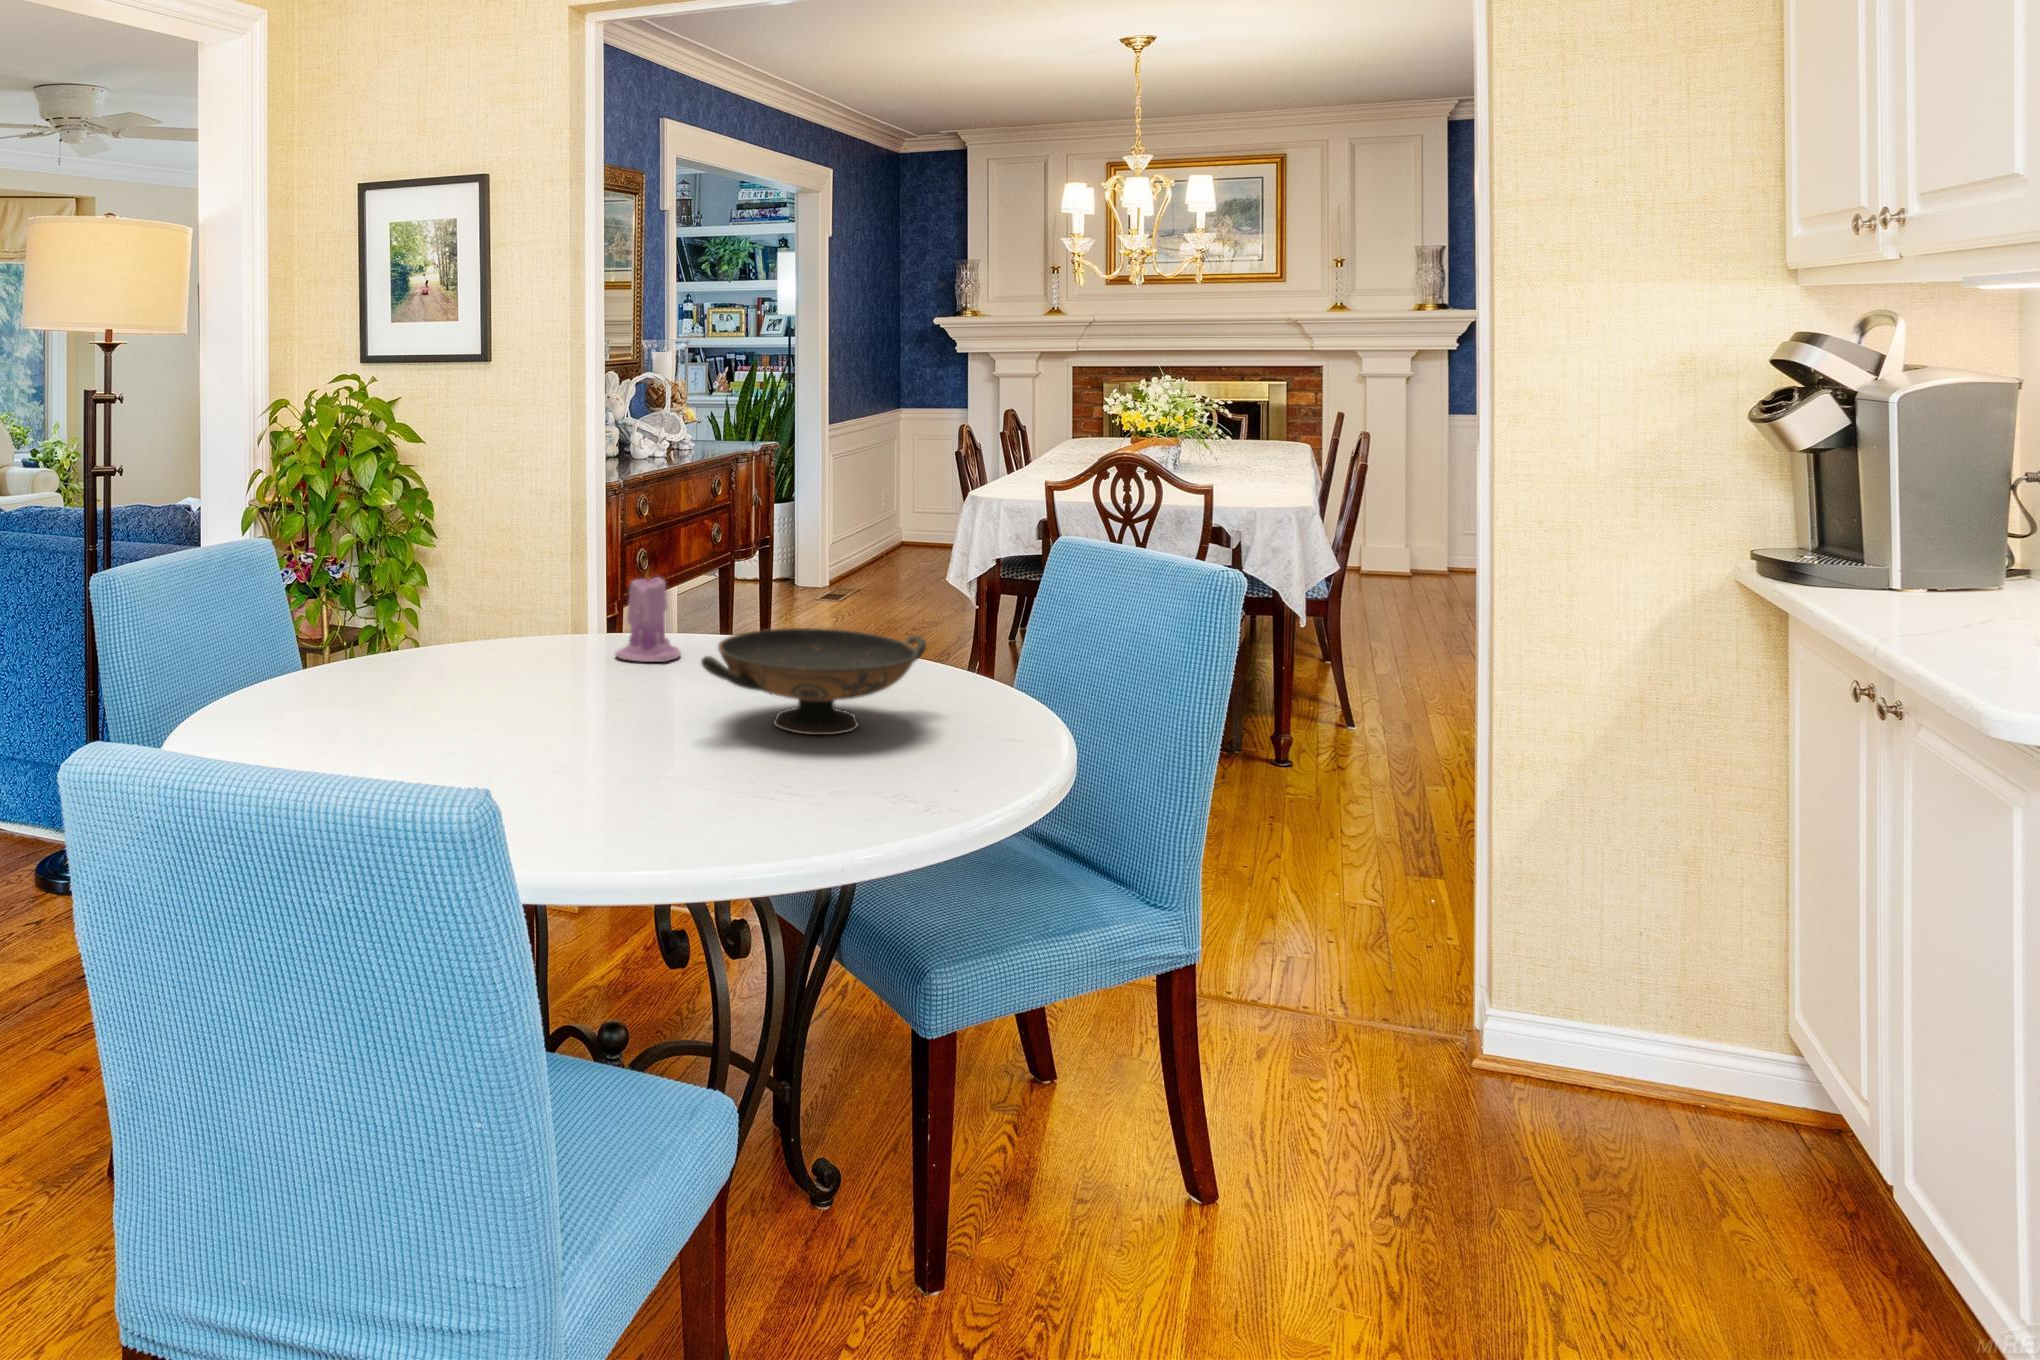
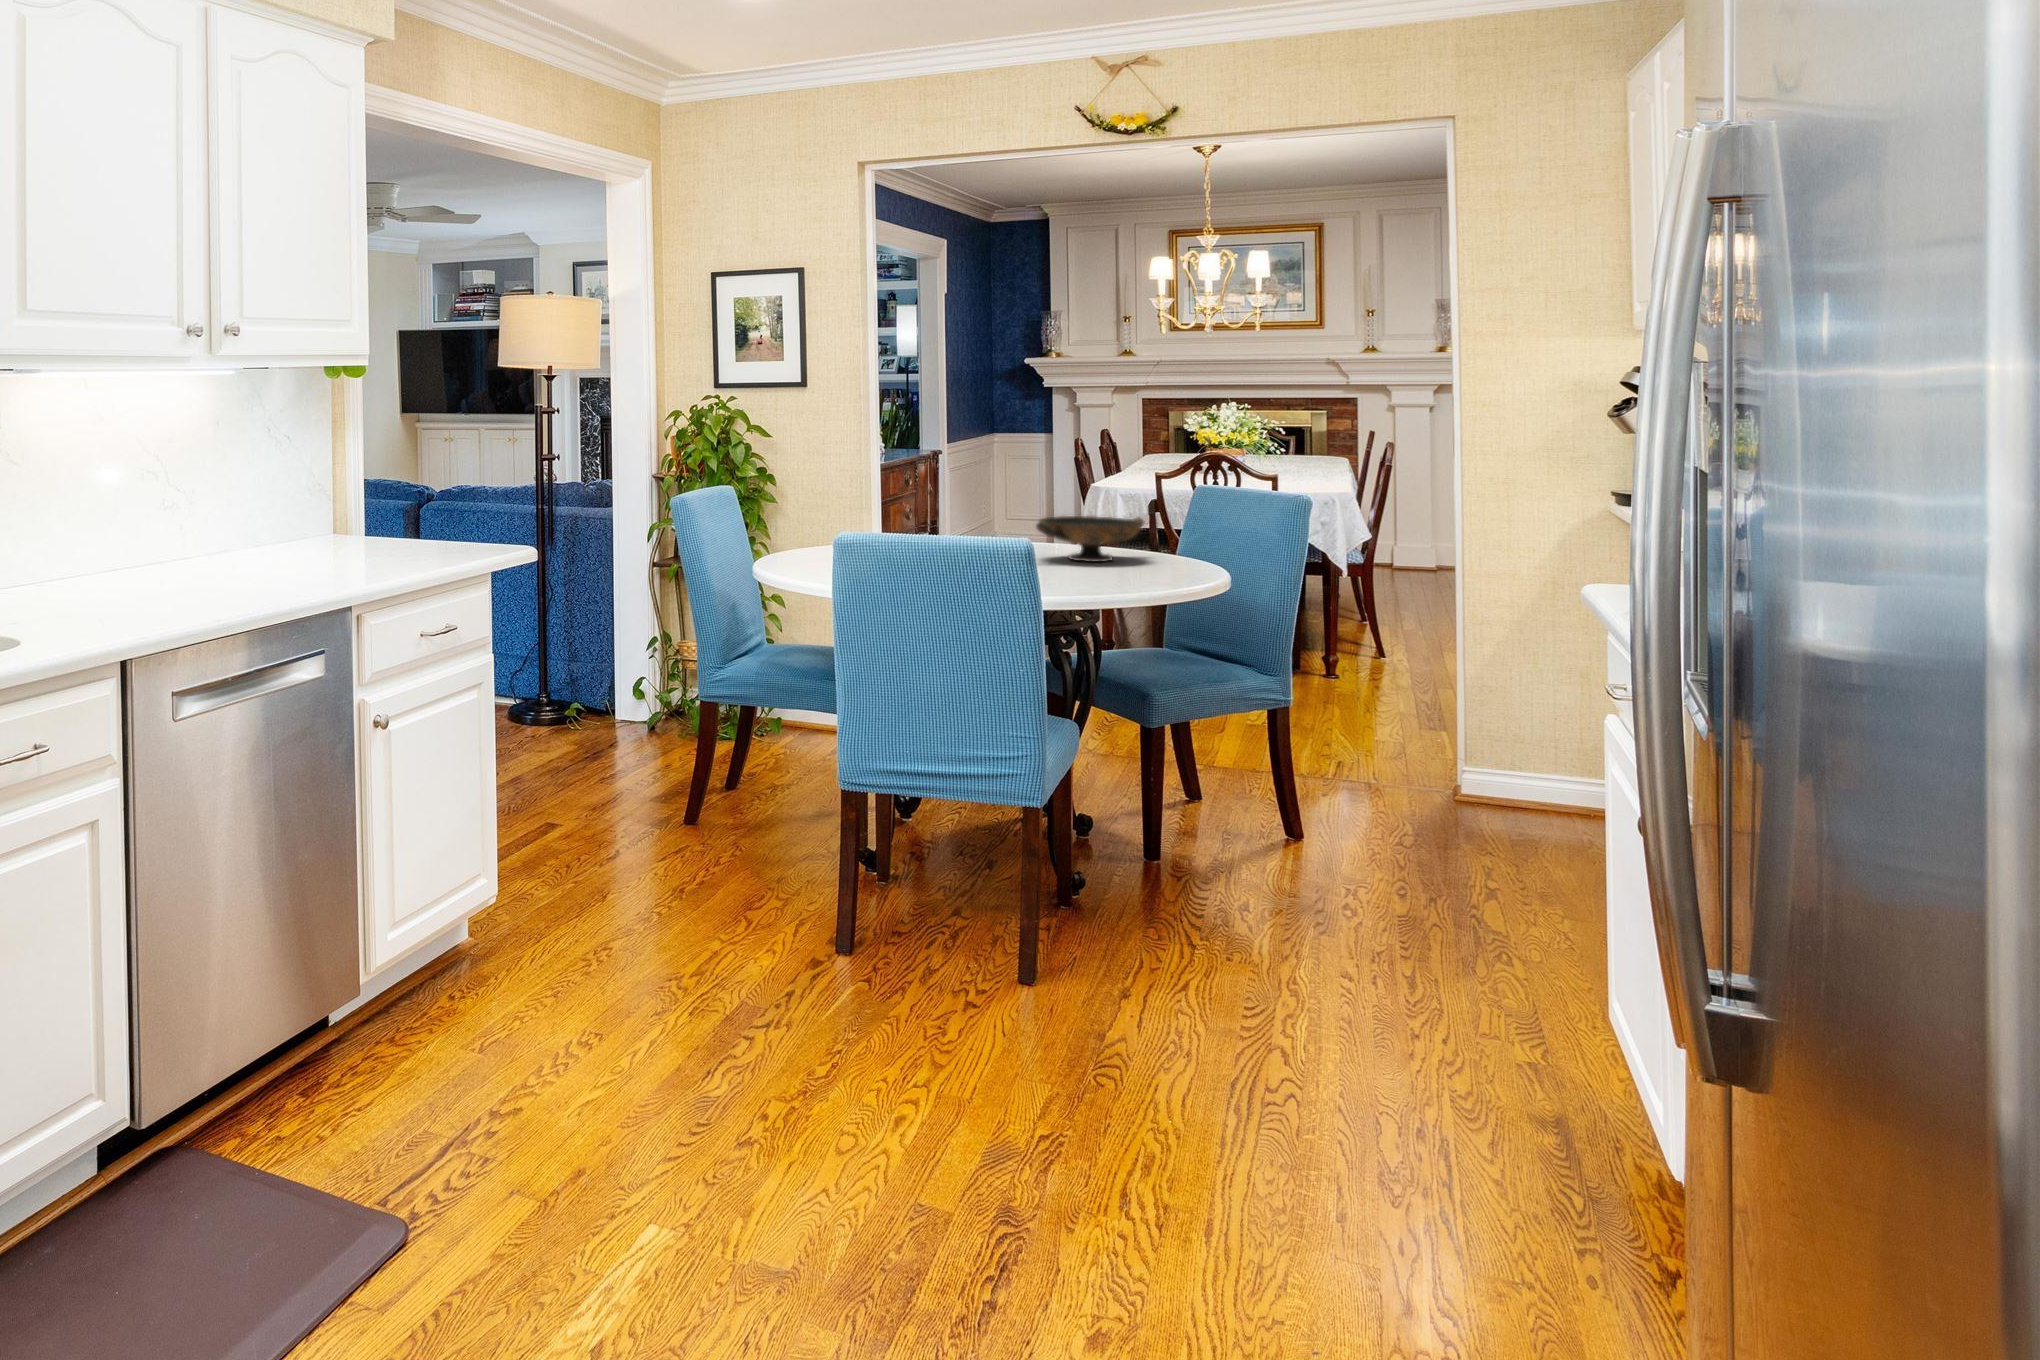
candle: present [615,573,680,662] -> none [952,494,989,545]

